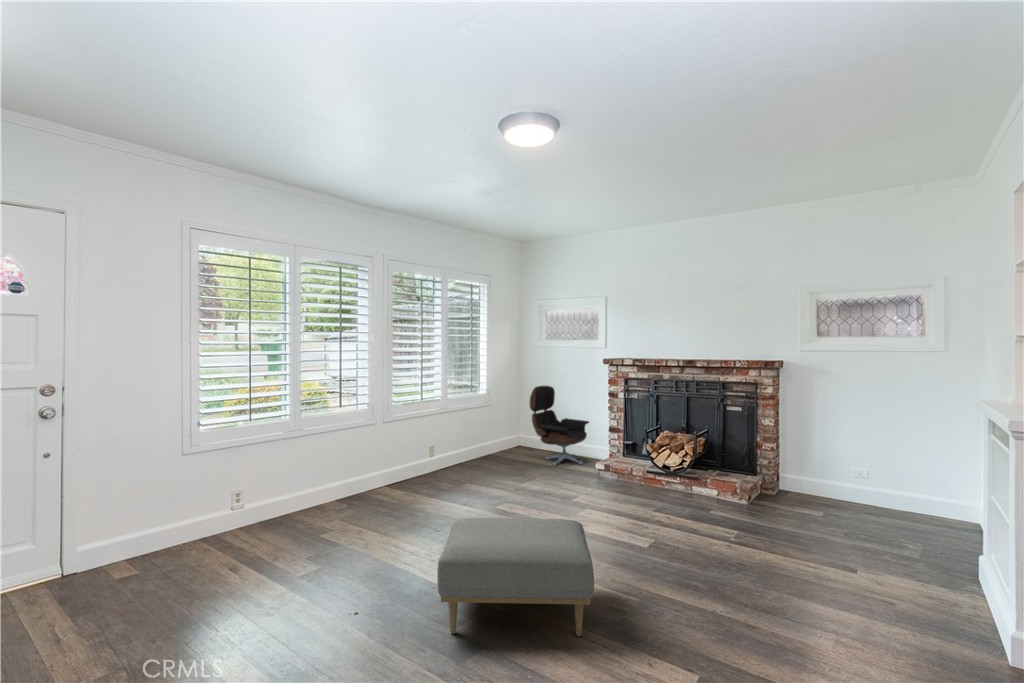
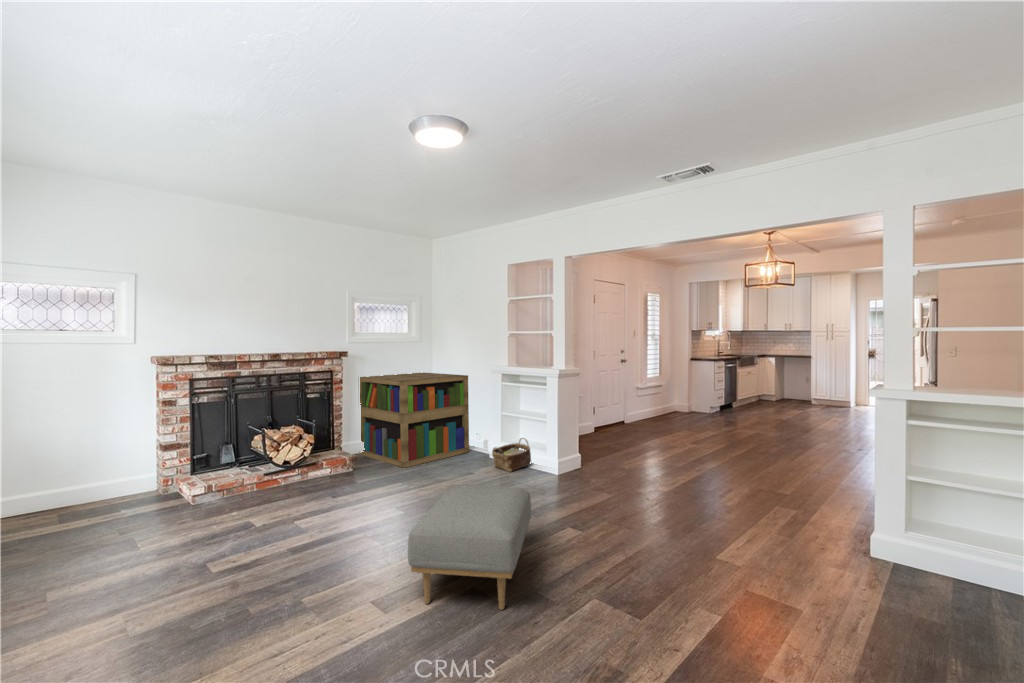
lounge chair: present [530,386,589,466] -> none [18,408,129,525]
bookshelf: none [794,396,952,555] -> present [360,372,469,468]
woven basket: none [891,548,989,620] -> present [492,438,532,472]

